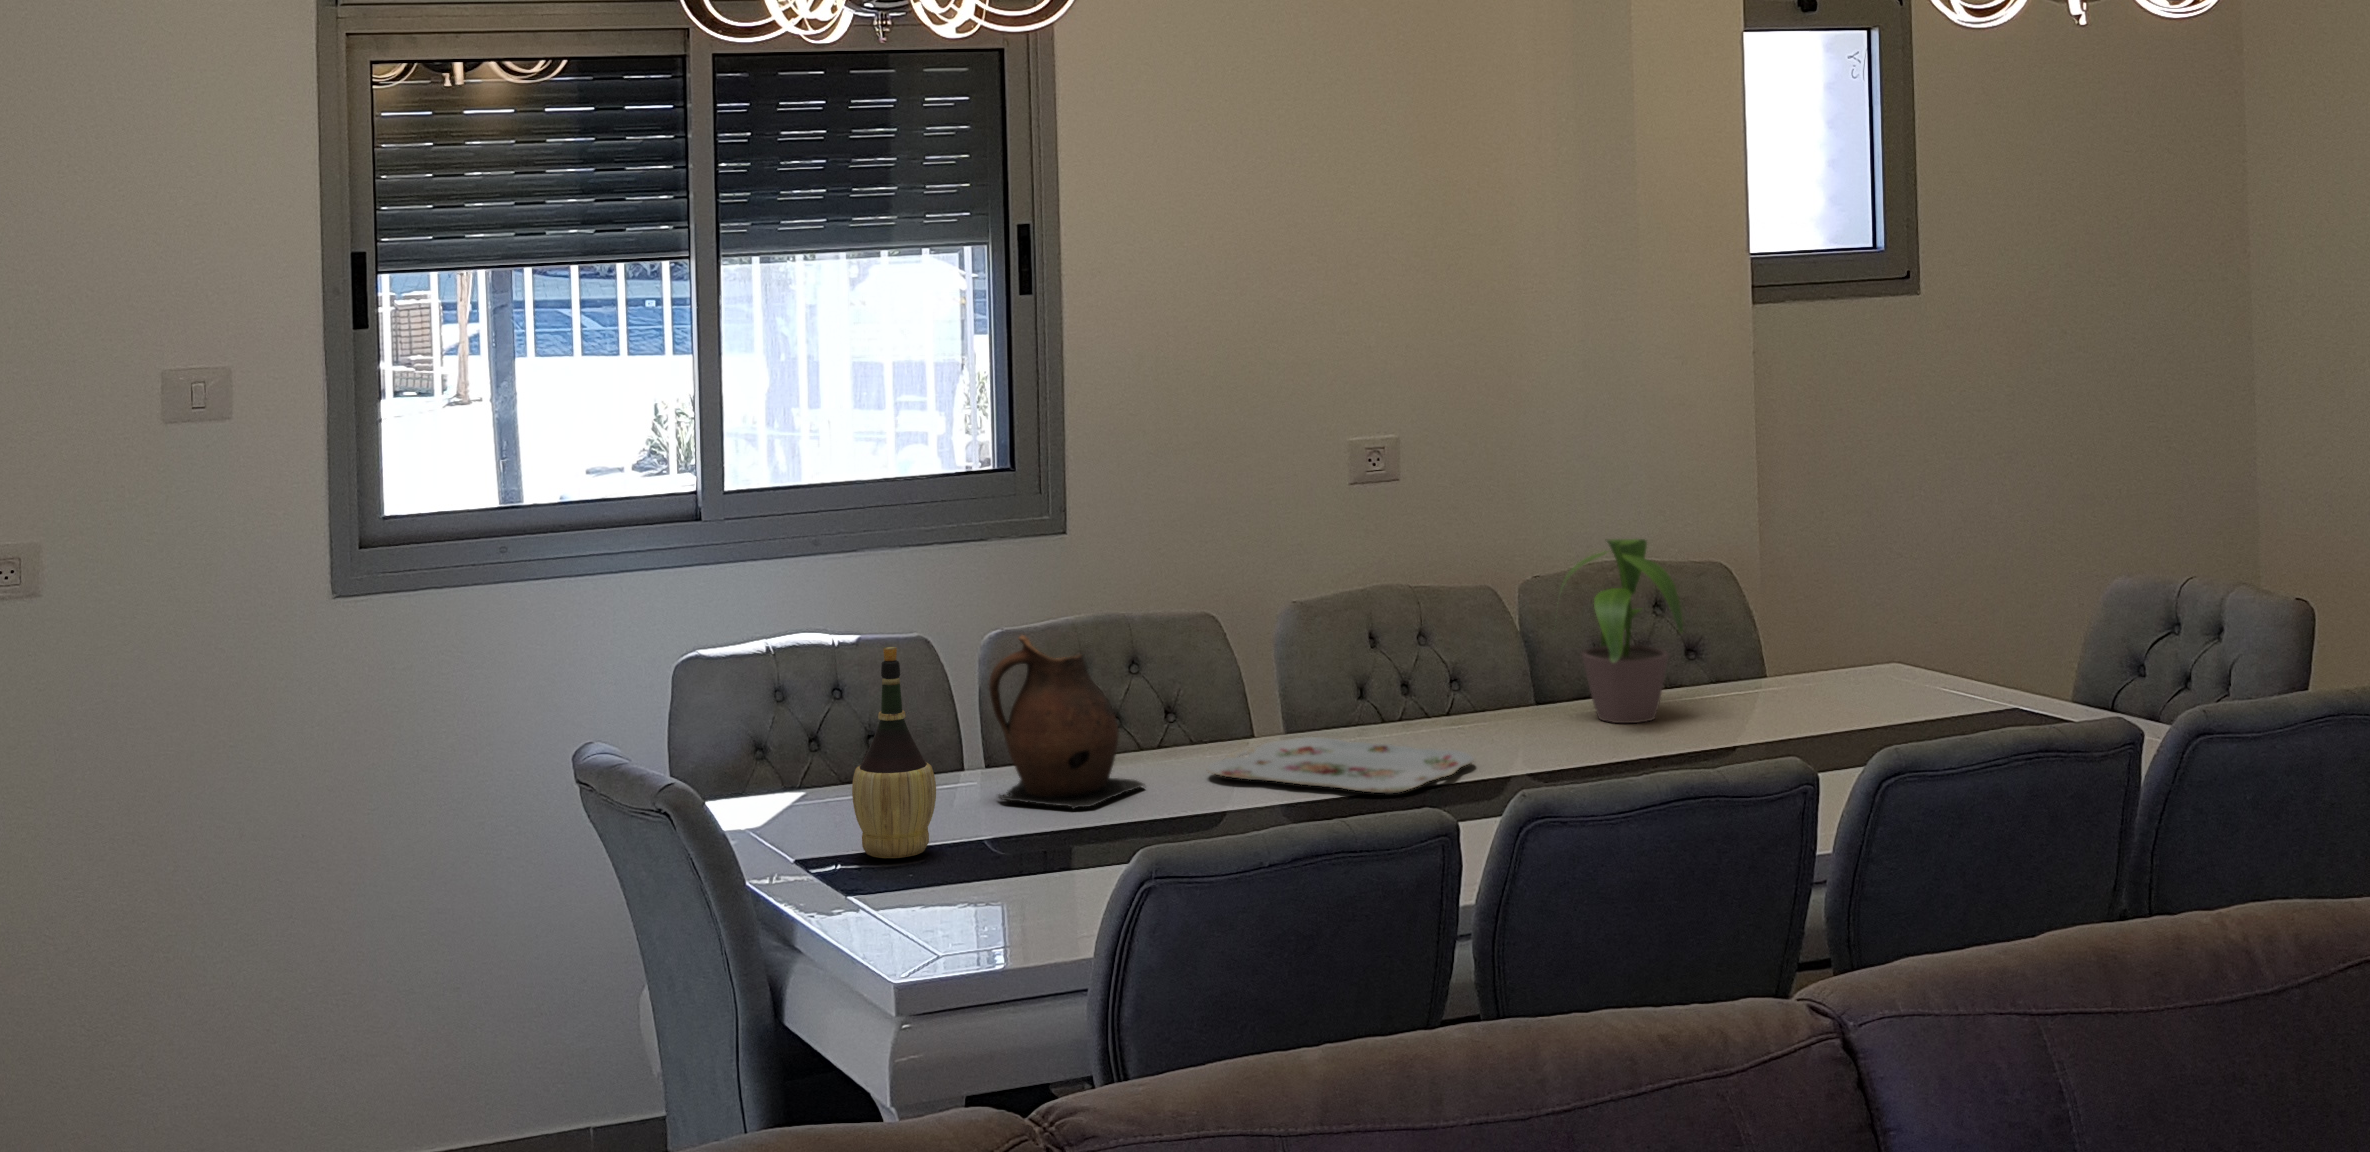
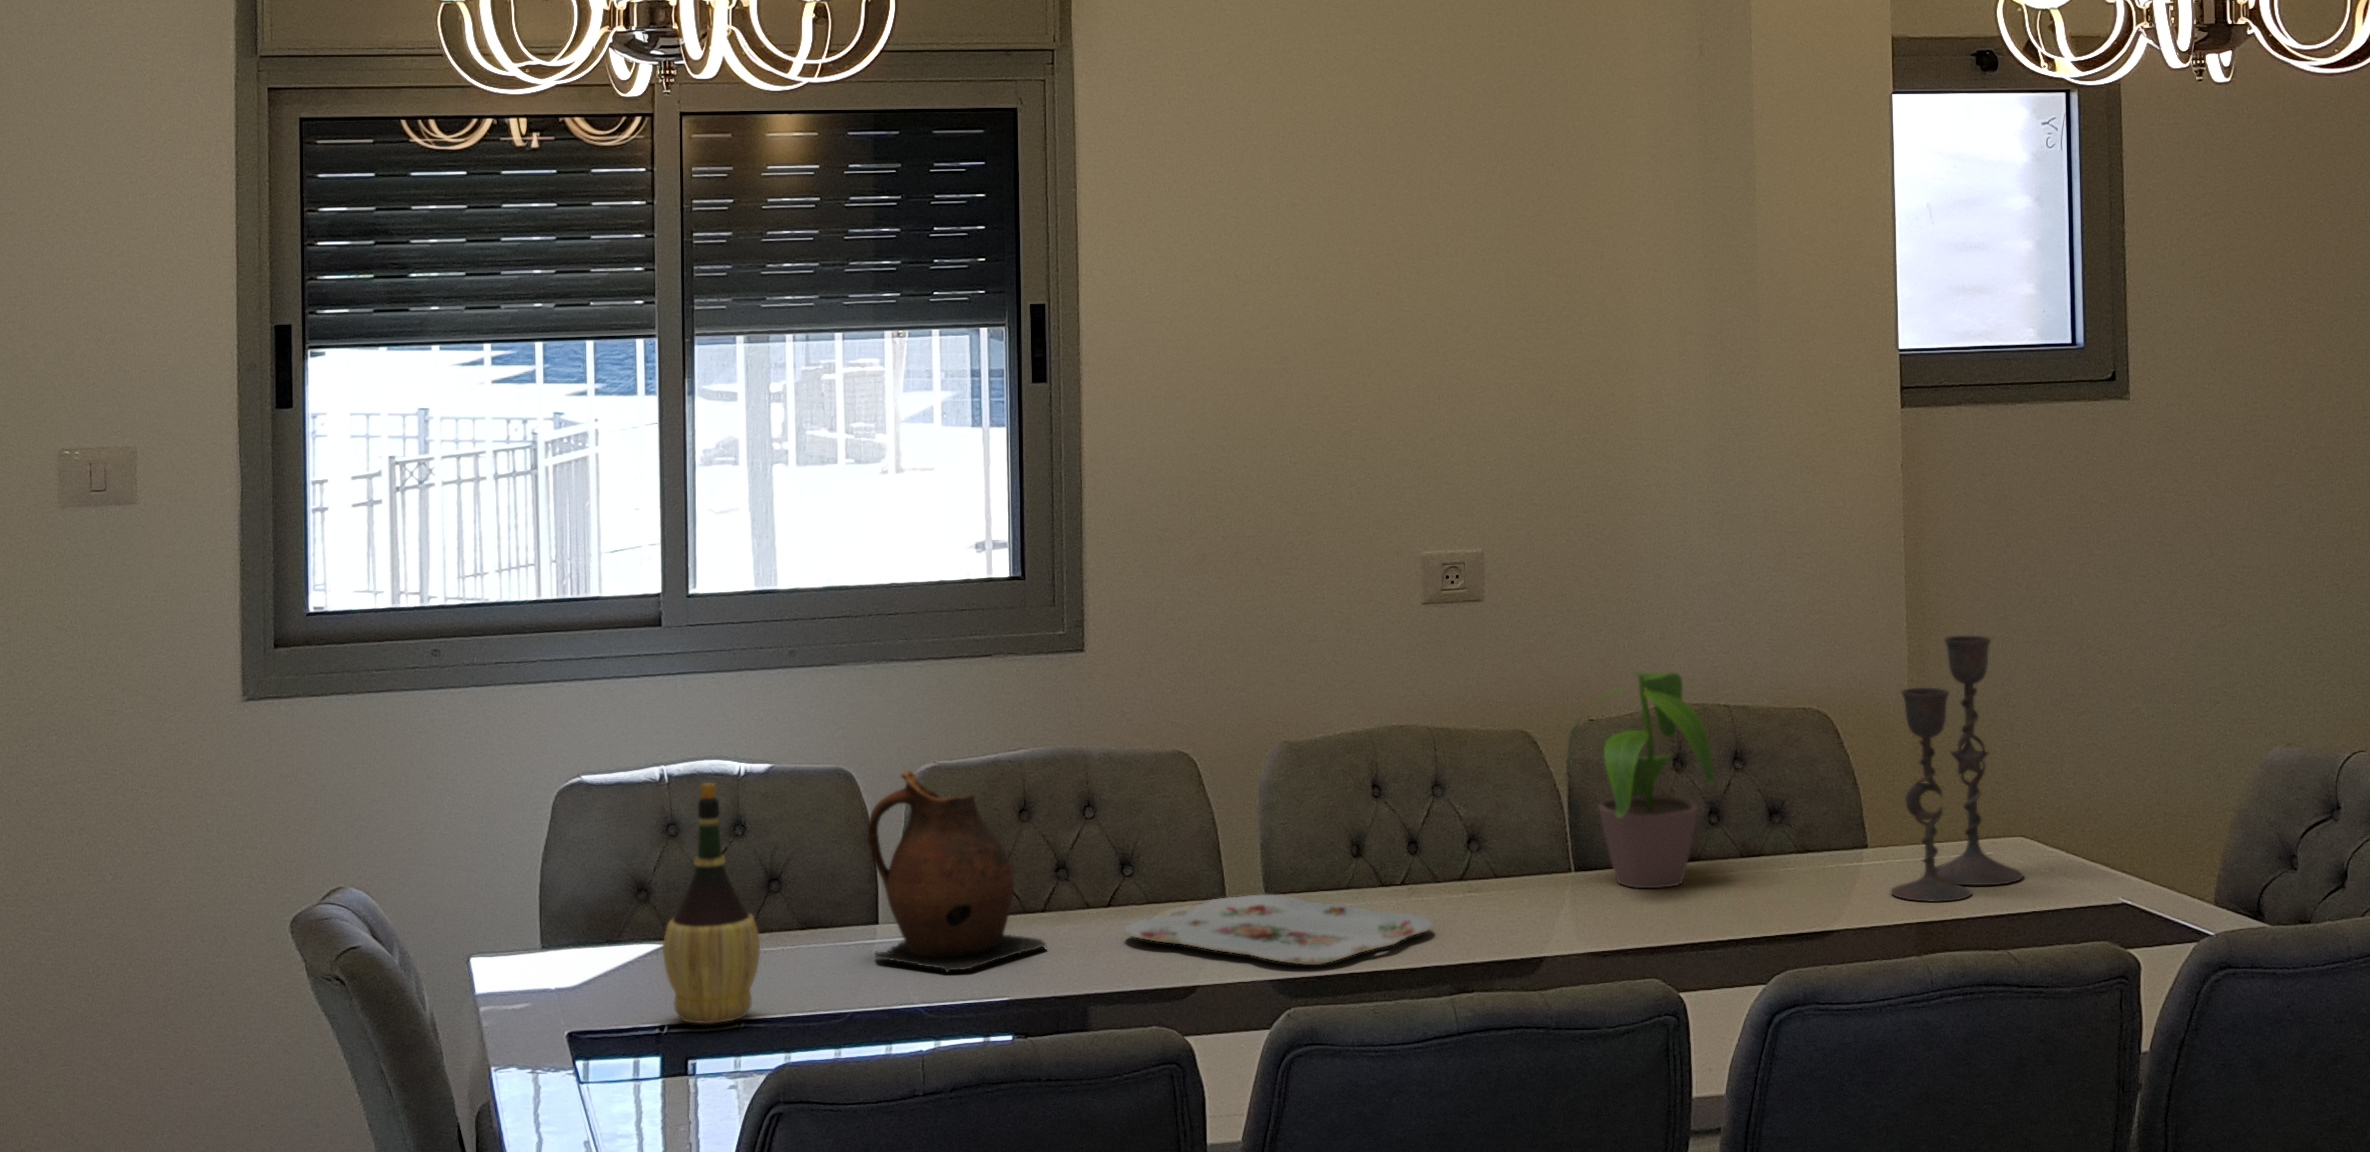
candlestick: none [1837,502,1939,727] -> present [1891,636,2023,902]

